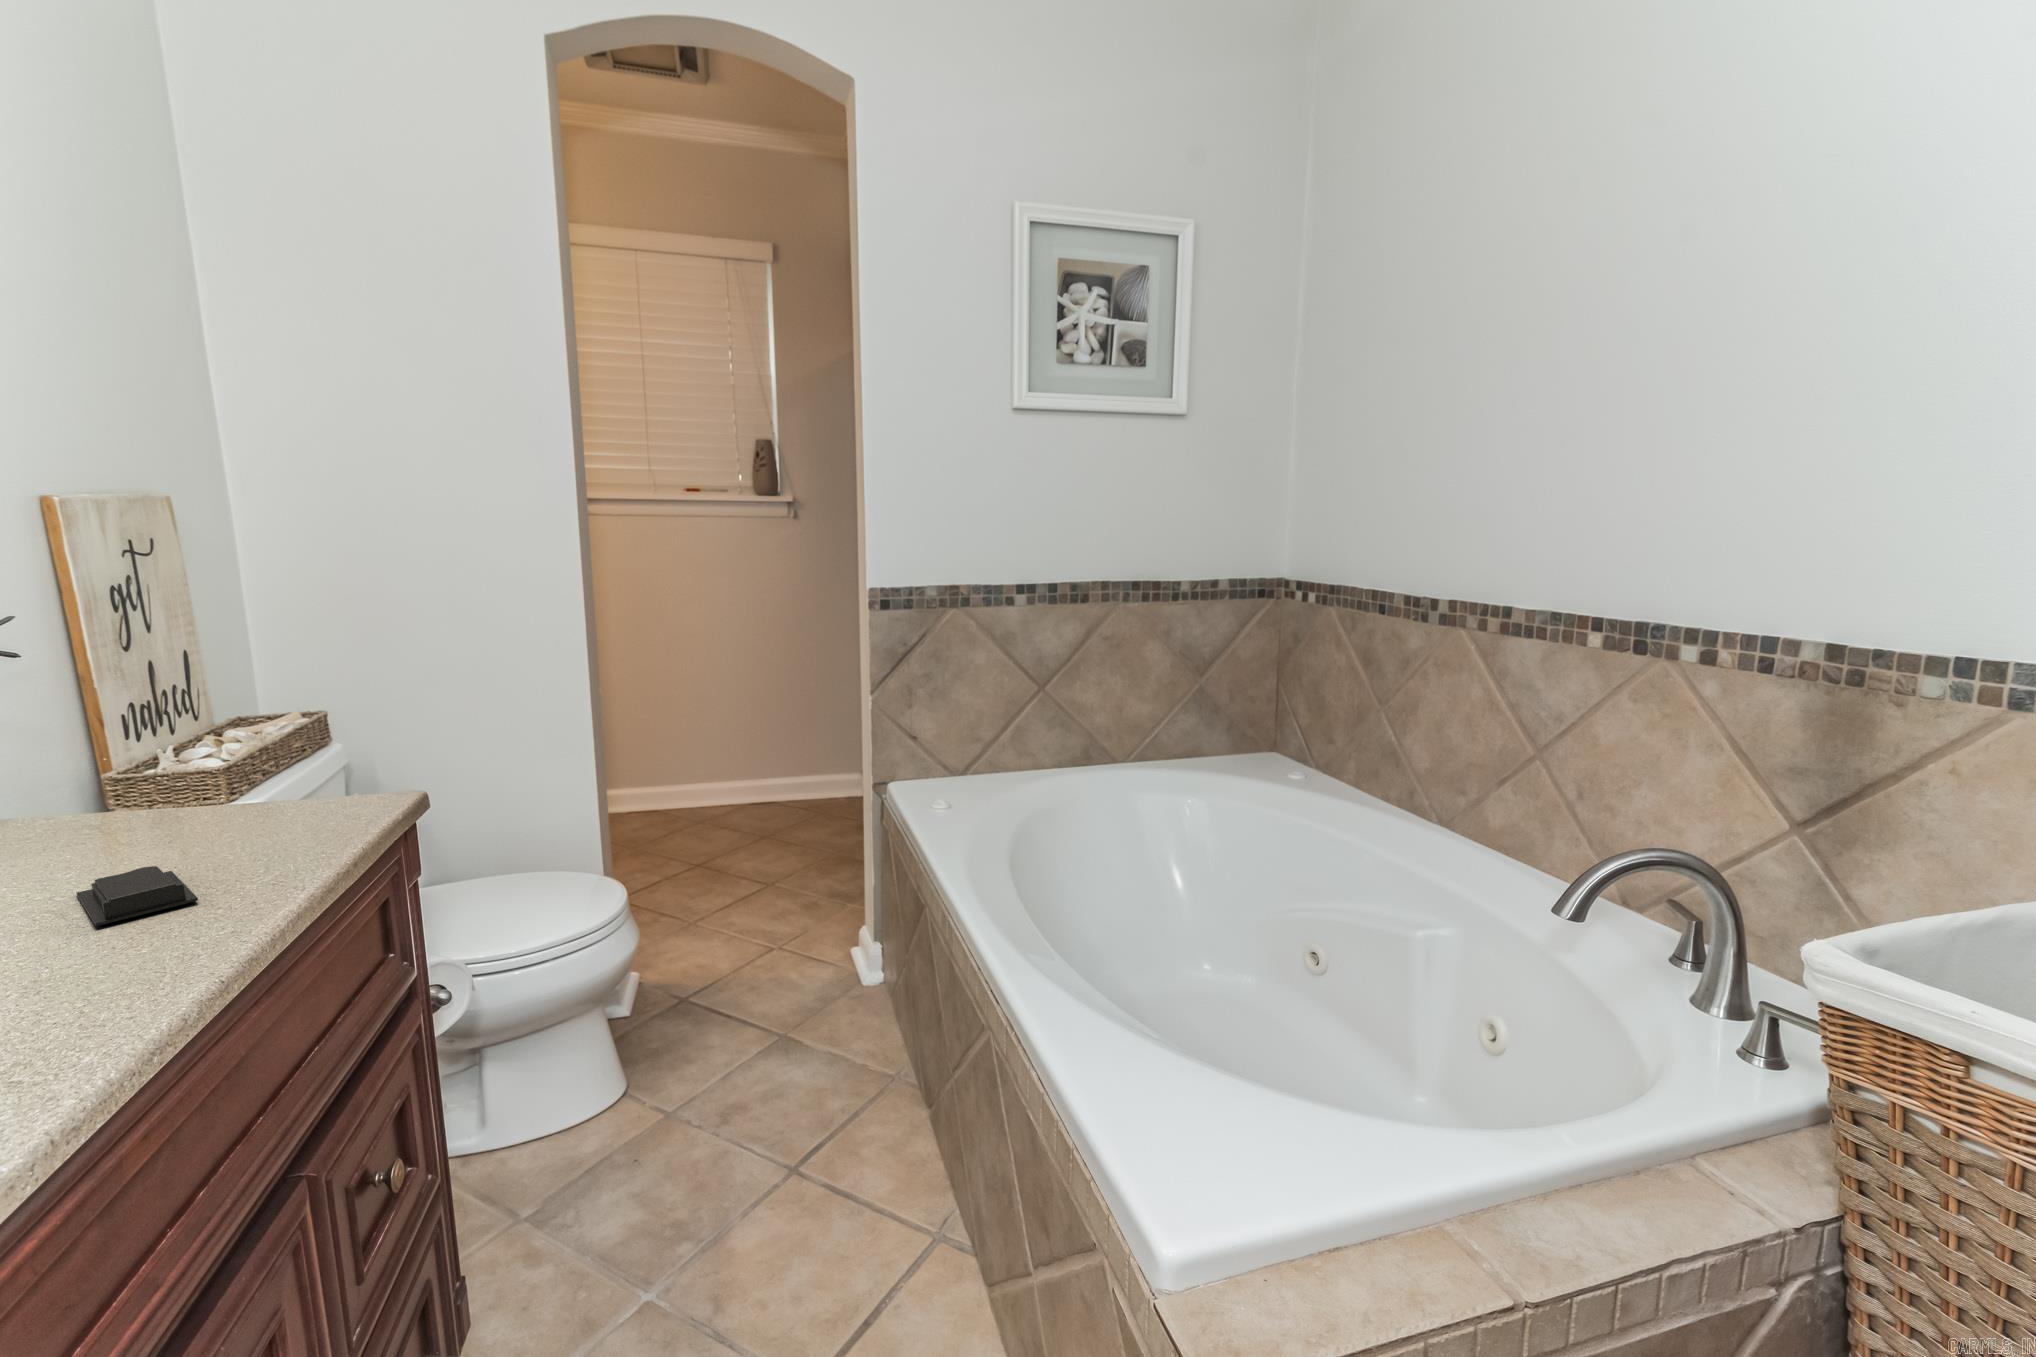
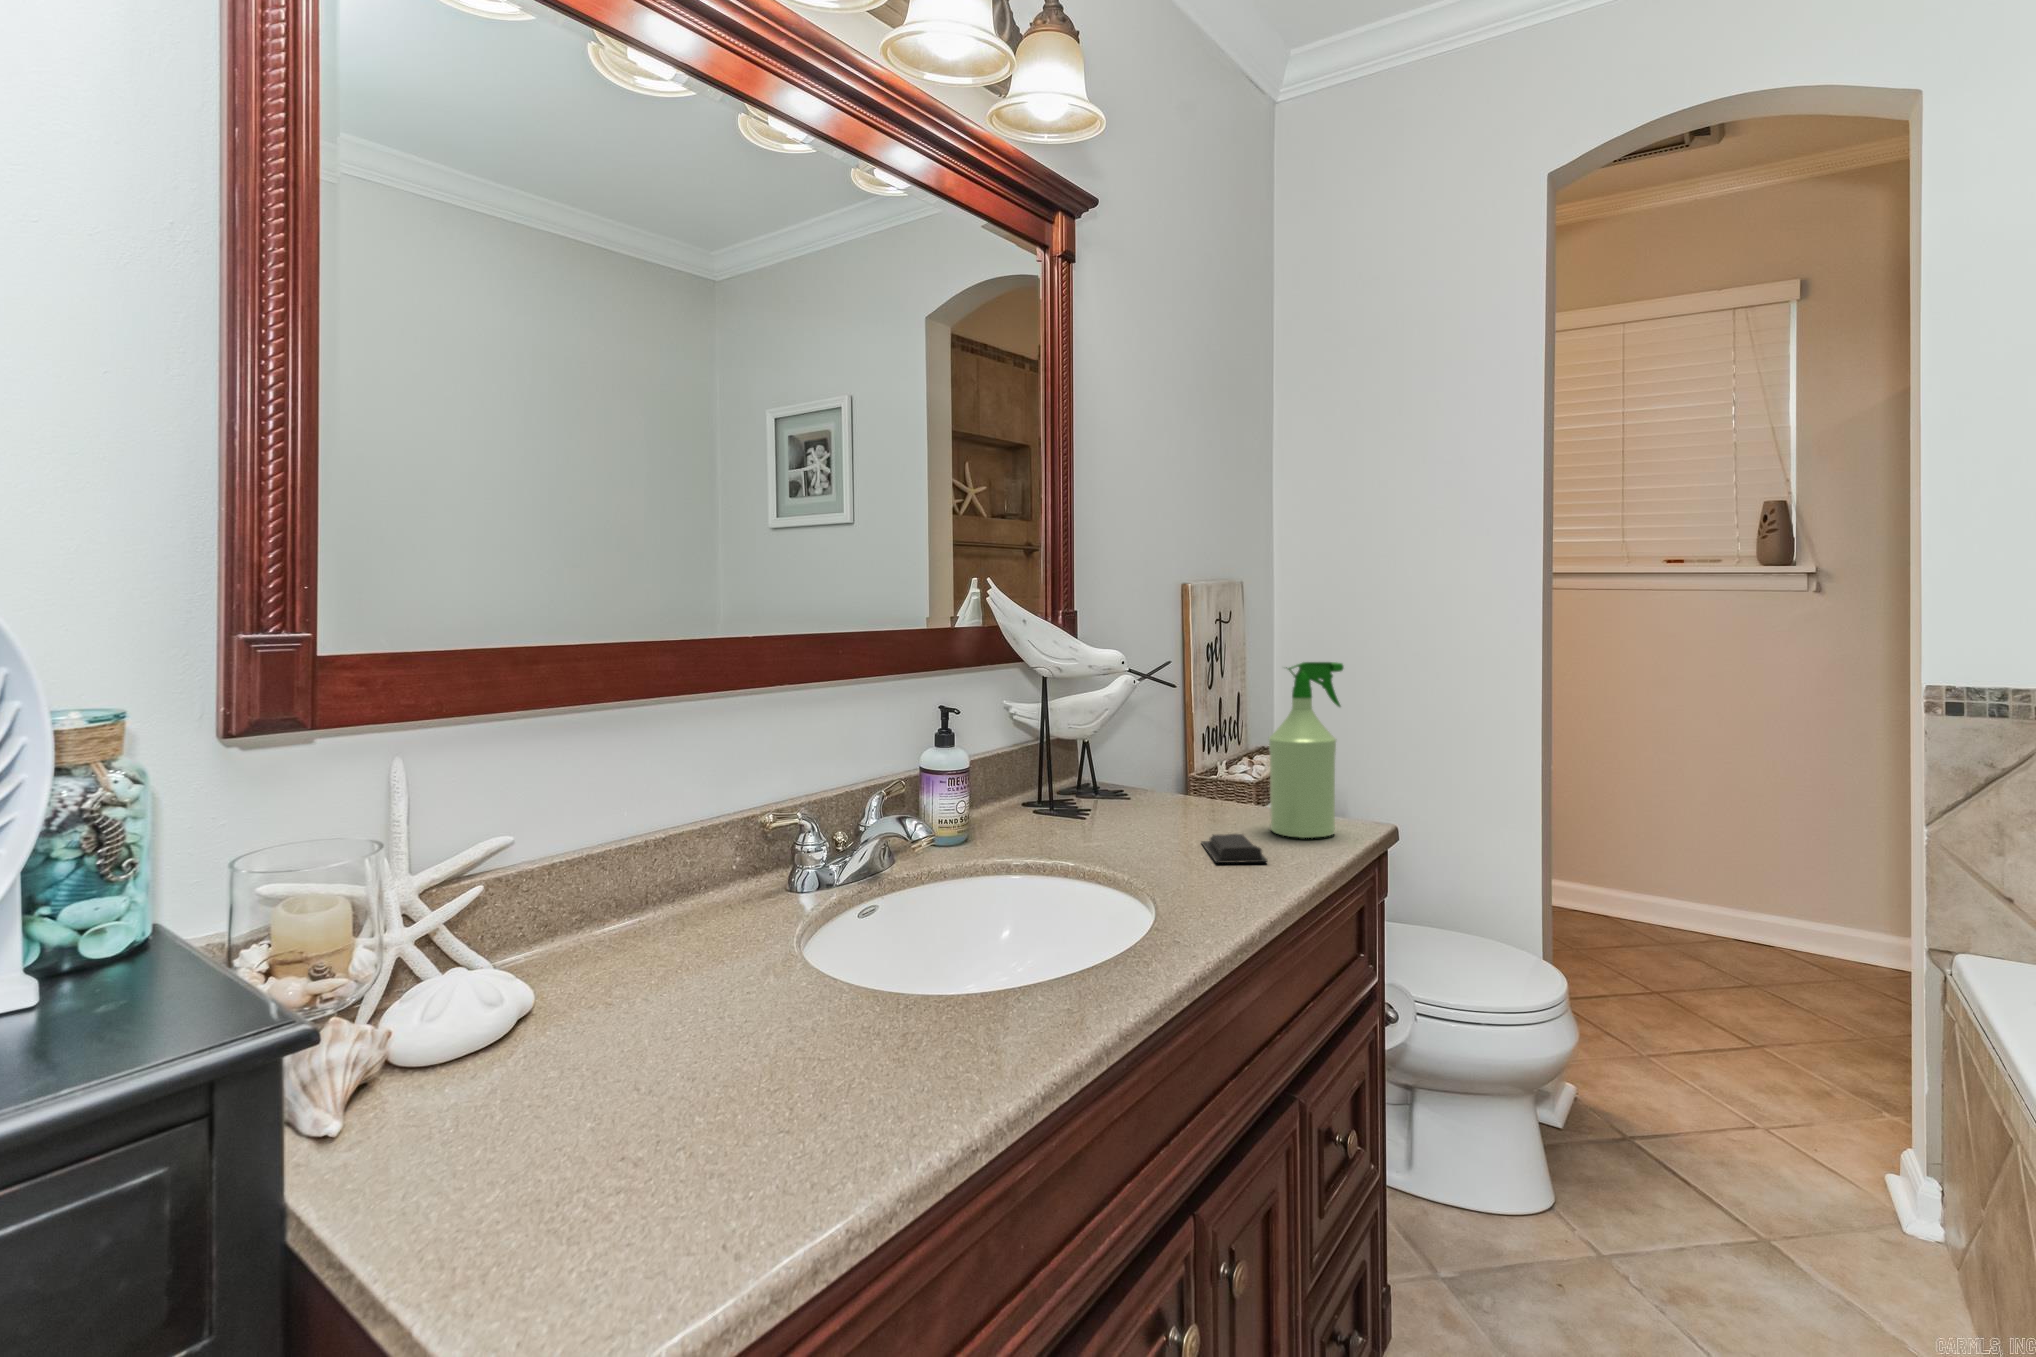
spray bottle: none [192,607,321,849] -> present [1269,662,1343,838]

